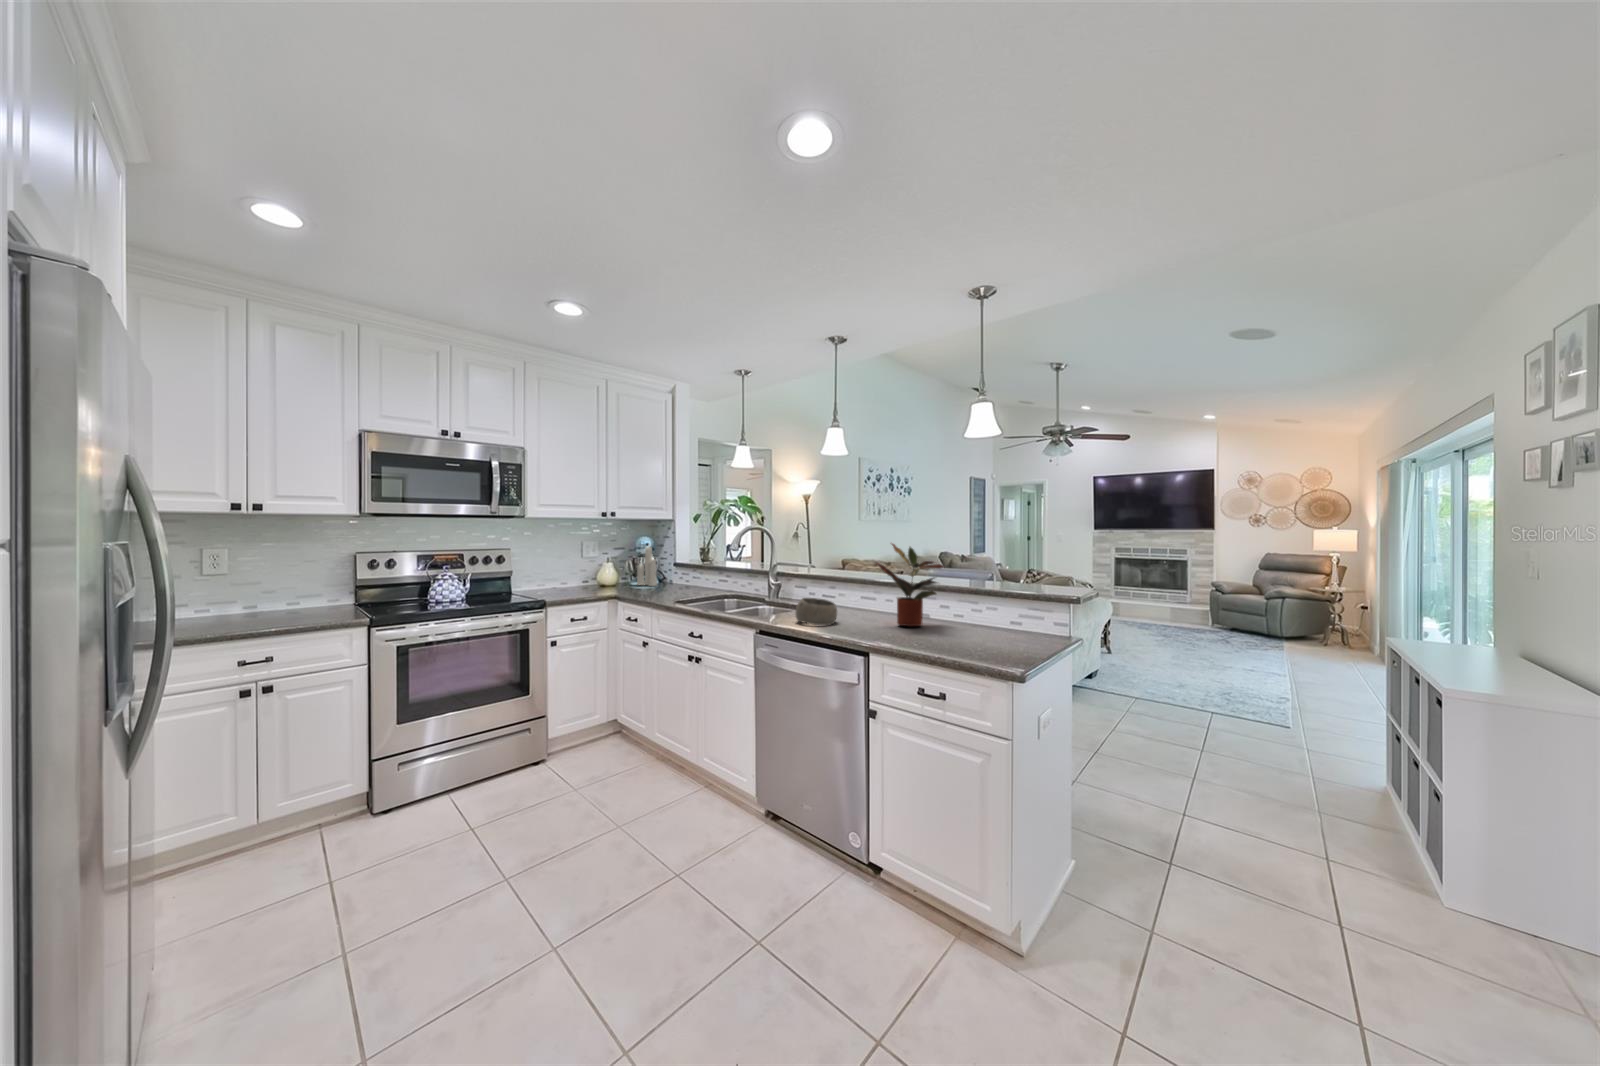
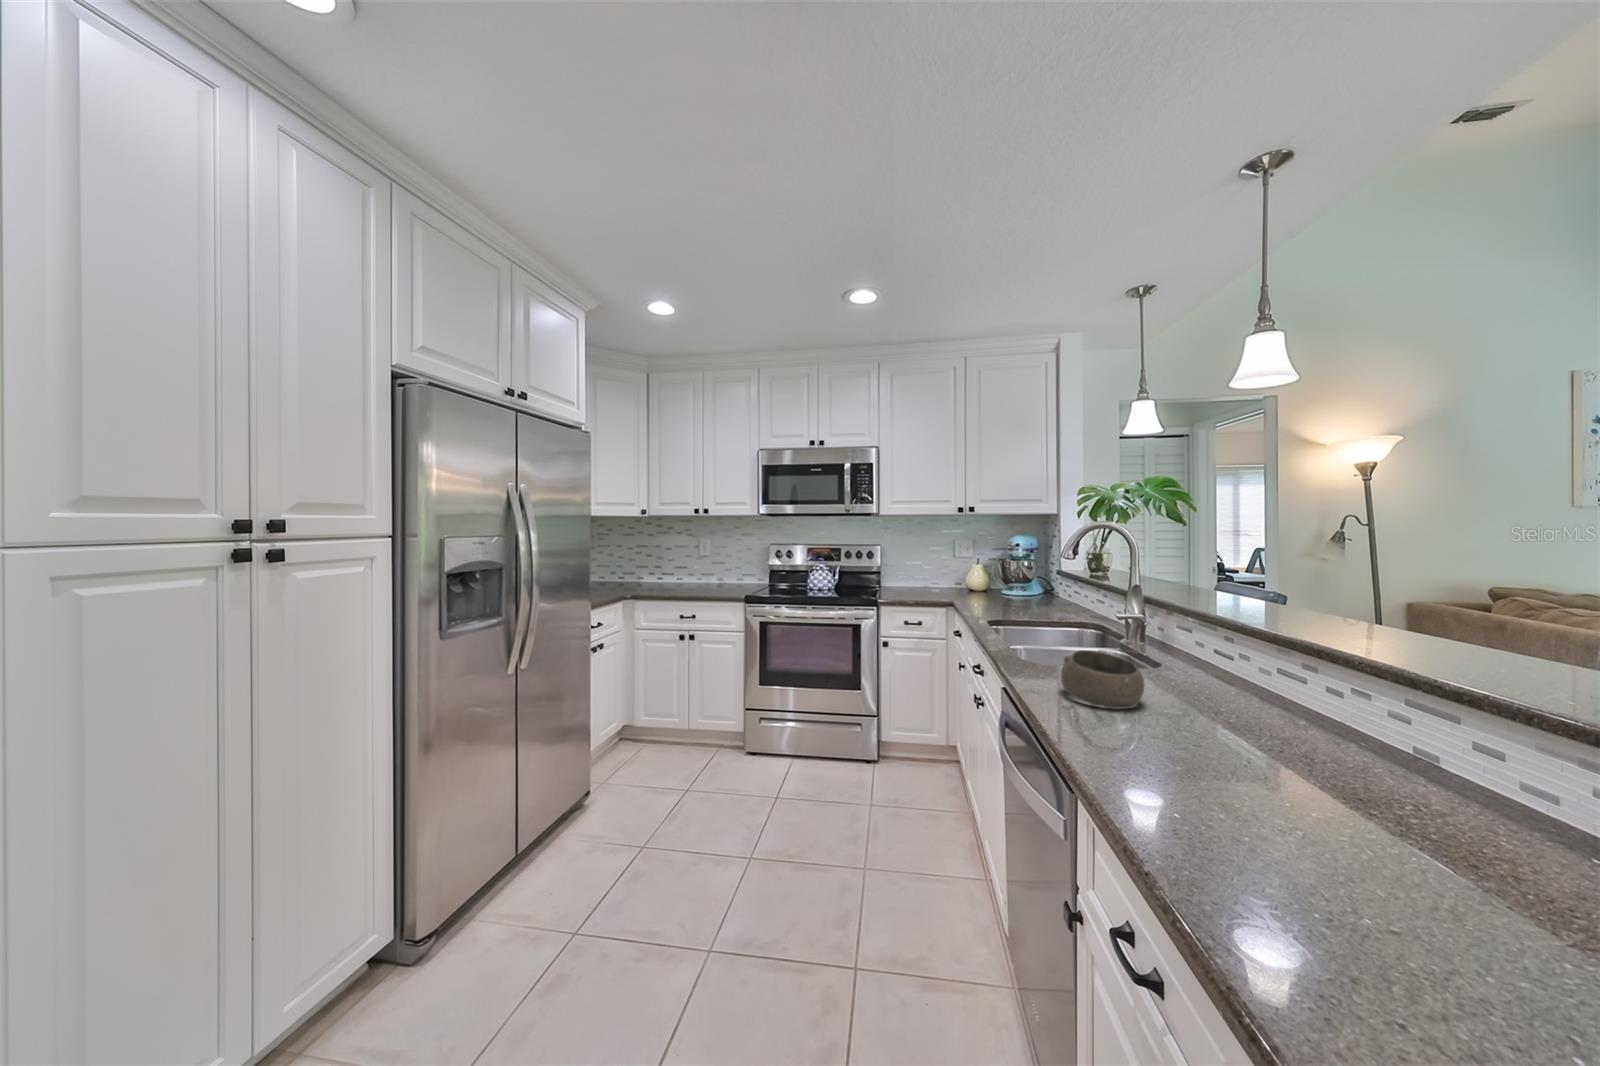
potted plant: present [878,544,944,626] -> none [1216,570,1441,779]
candle: present [637,547,657,586] -> none [1008,540,1031,595]

